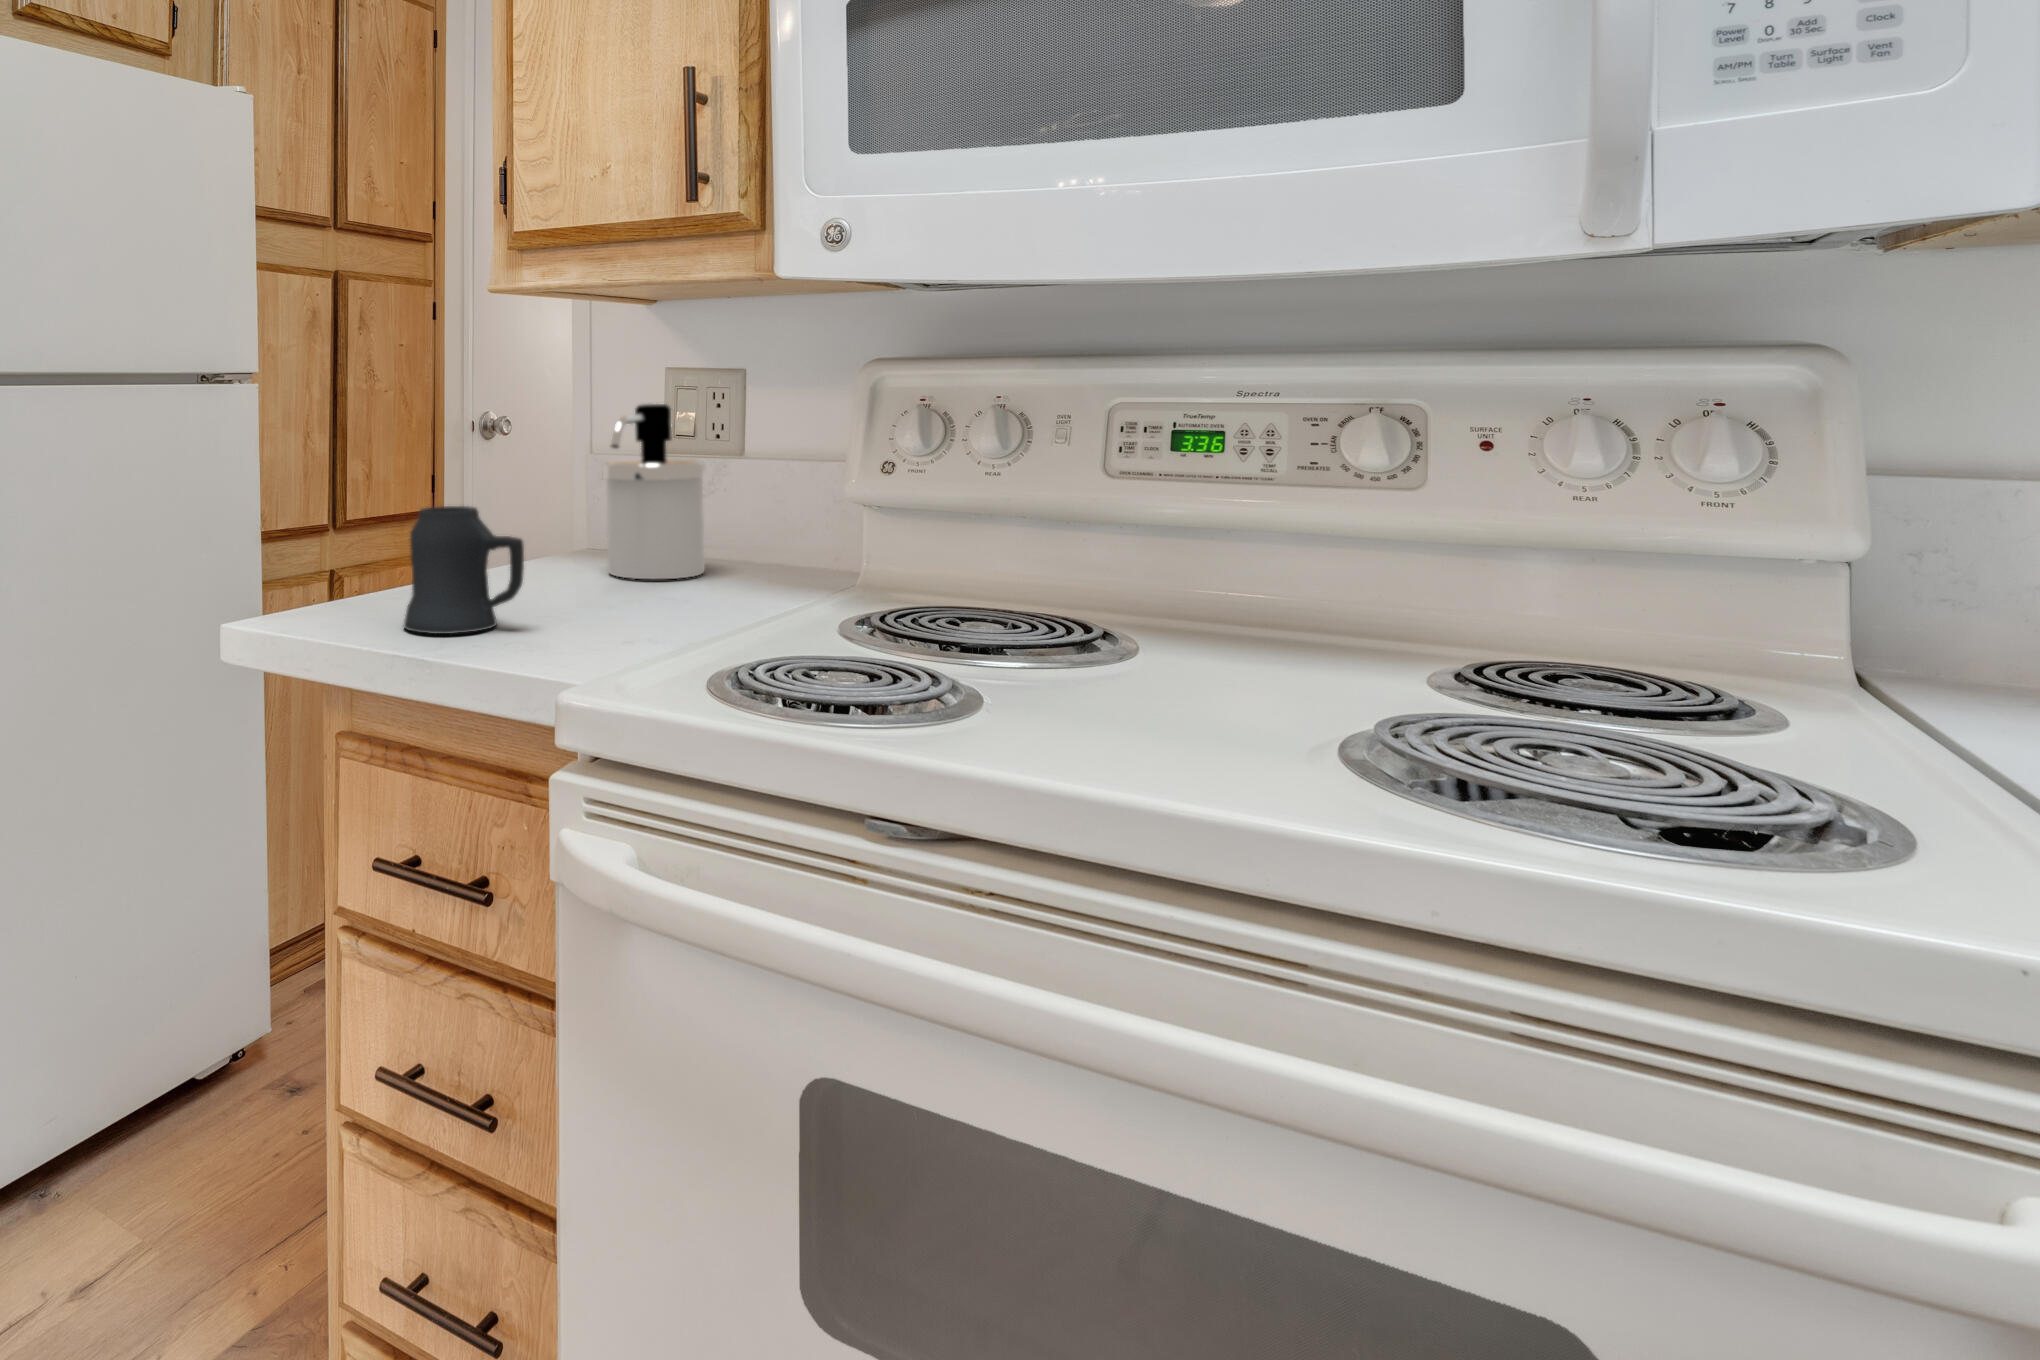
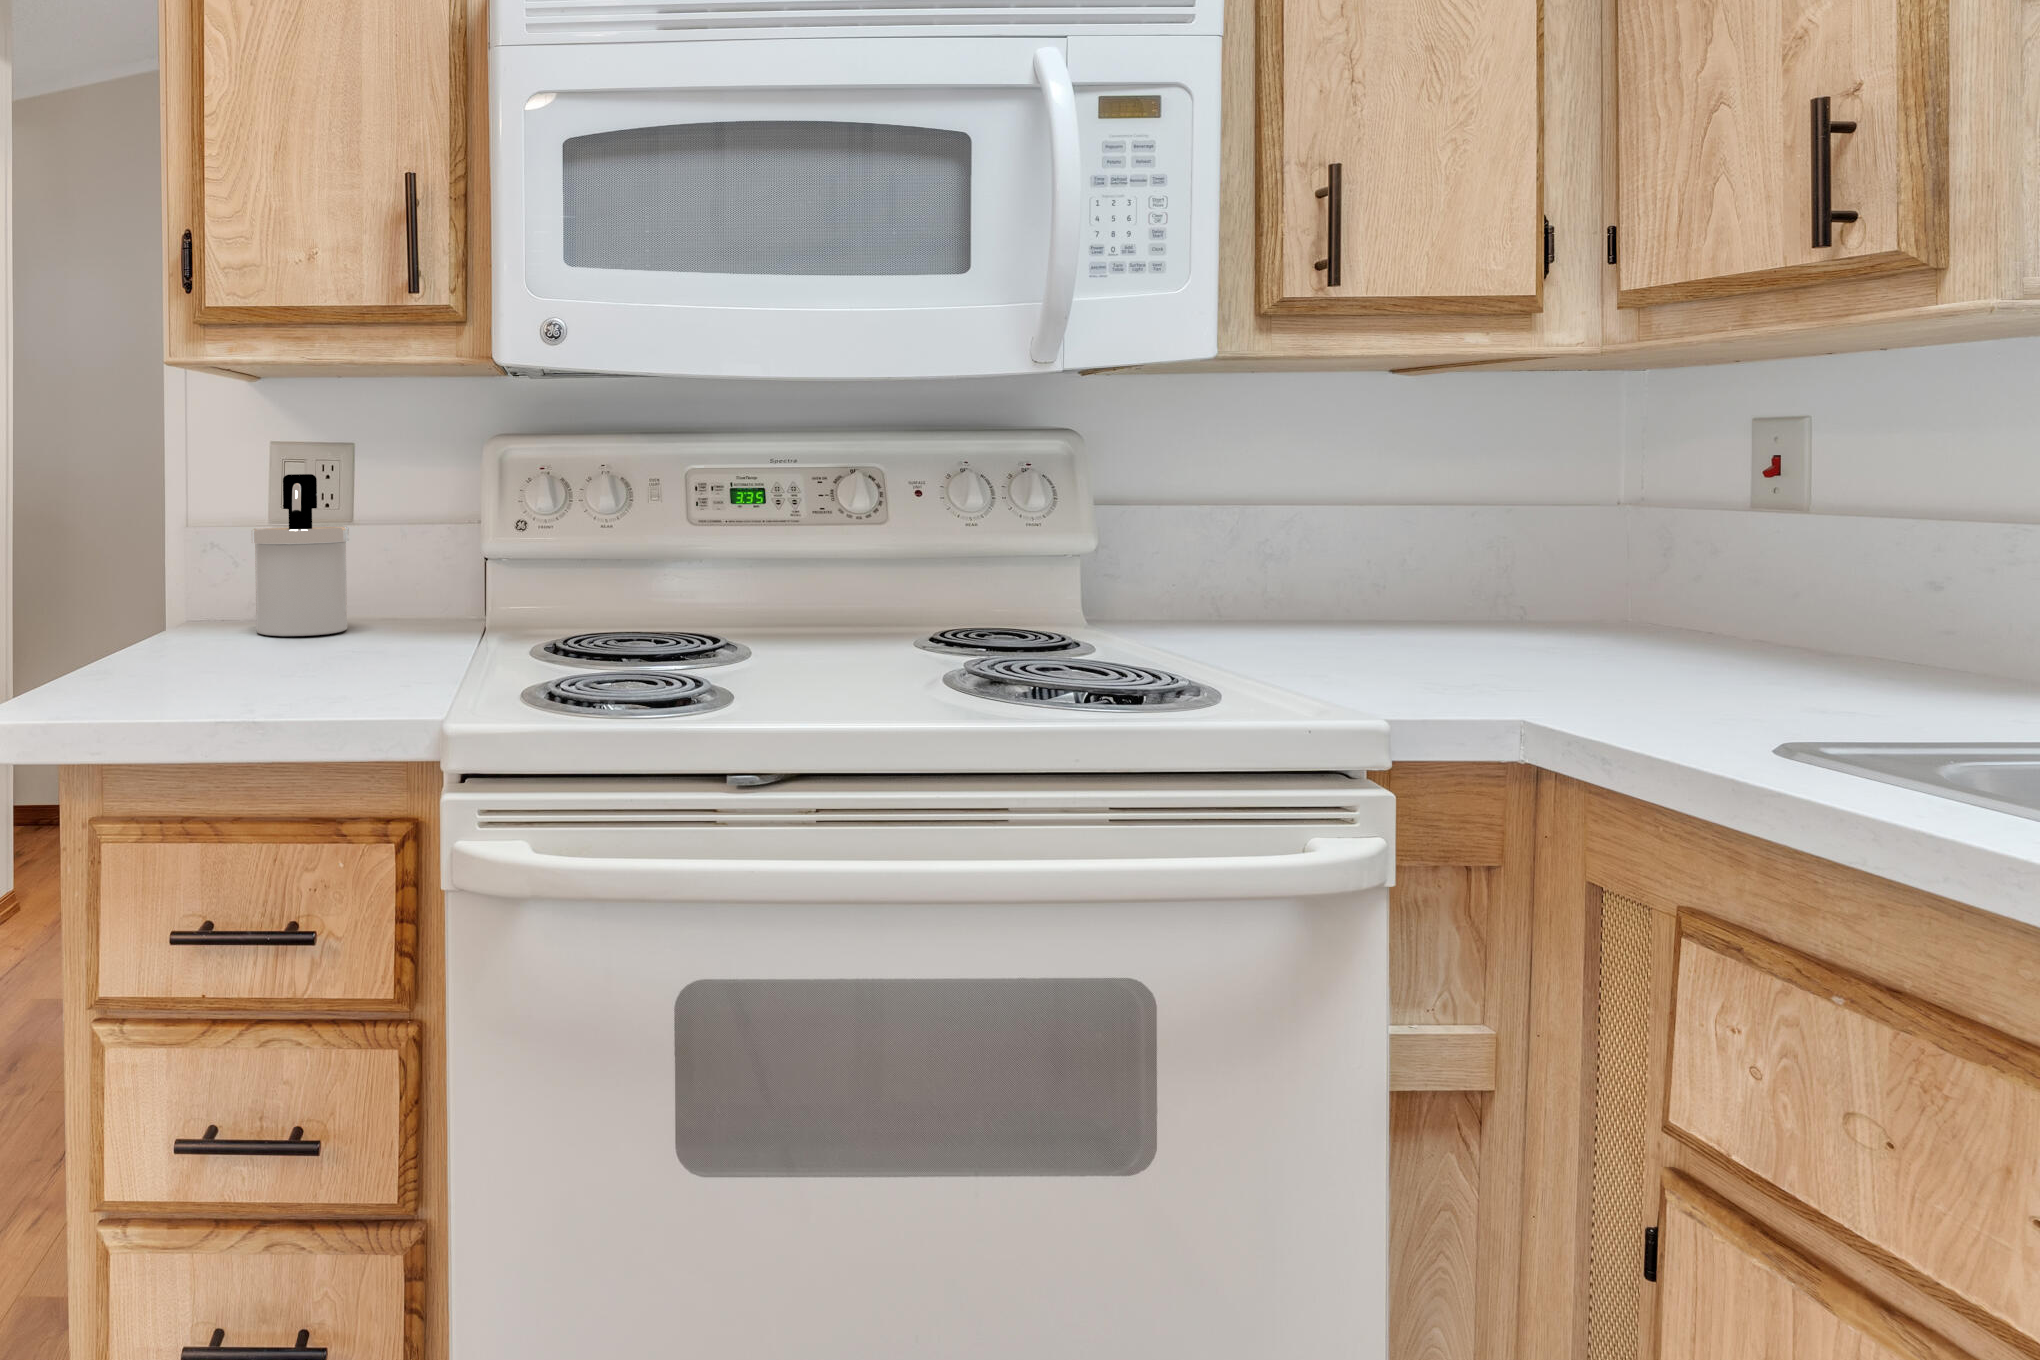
mug: present [404,506,524,634] -> none [155,567,275,686]

